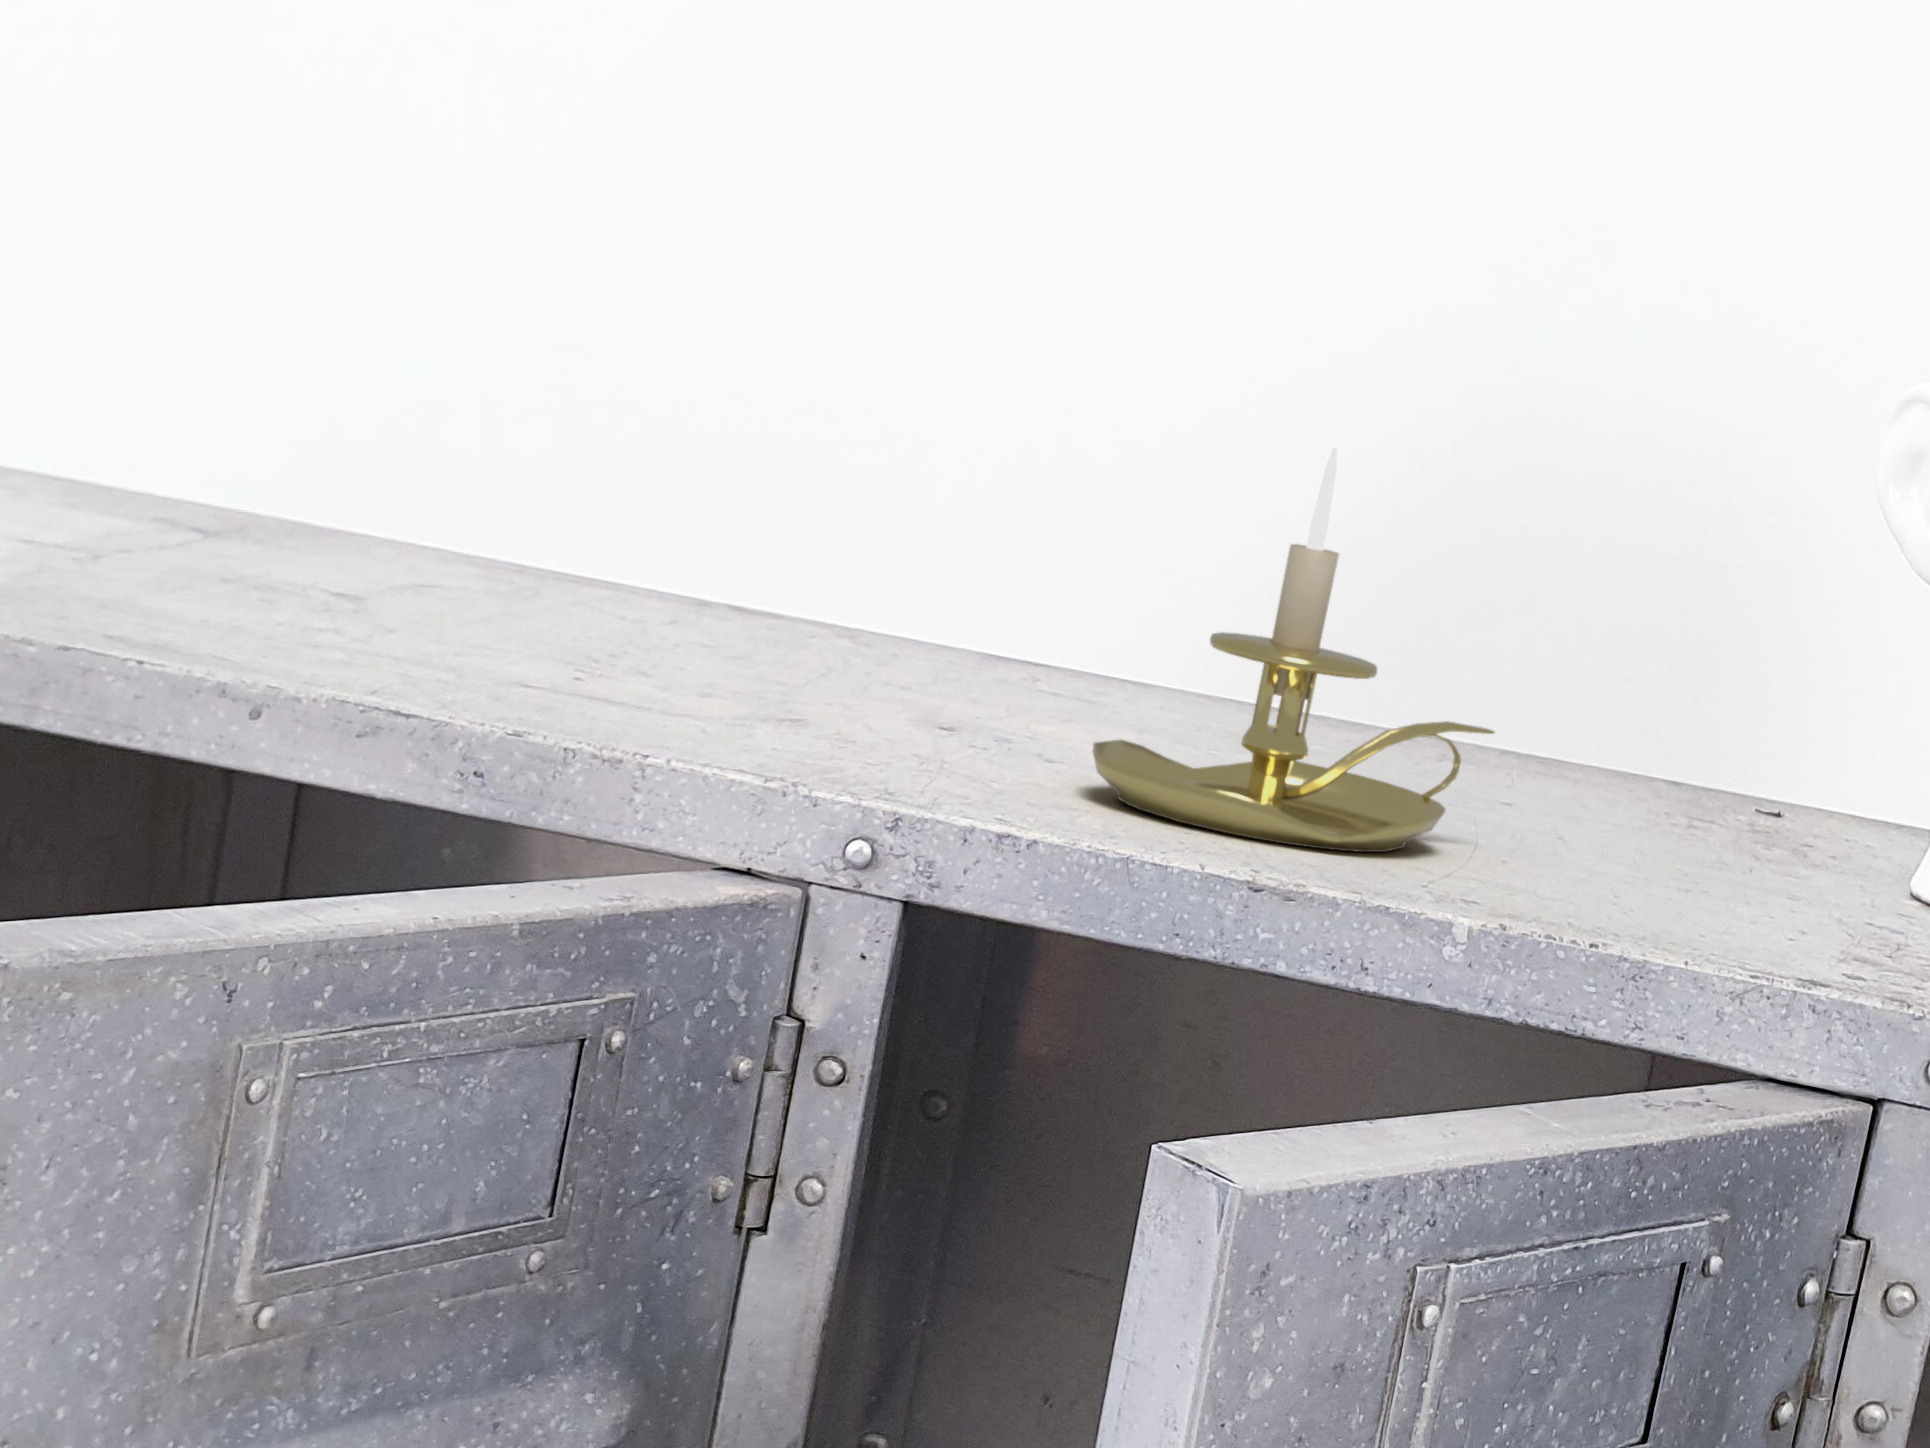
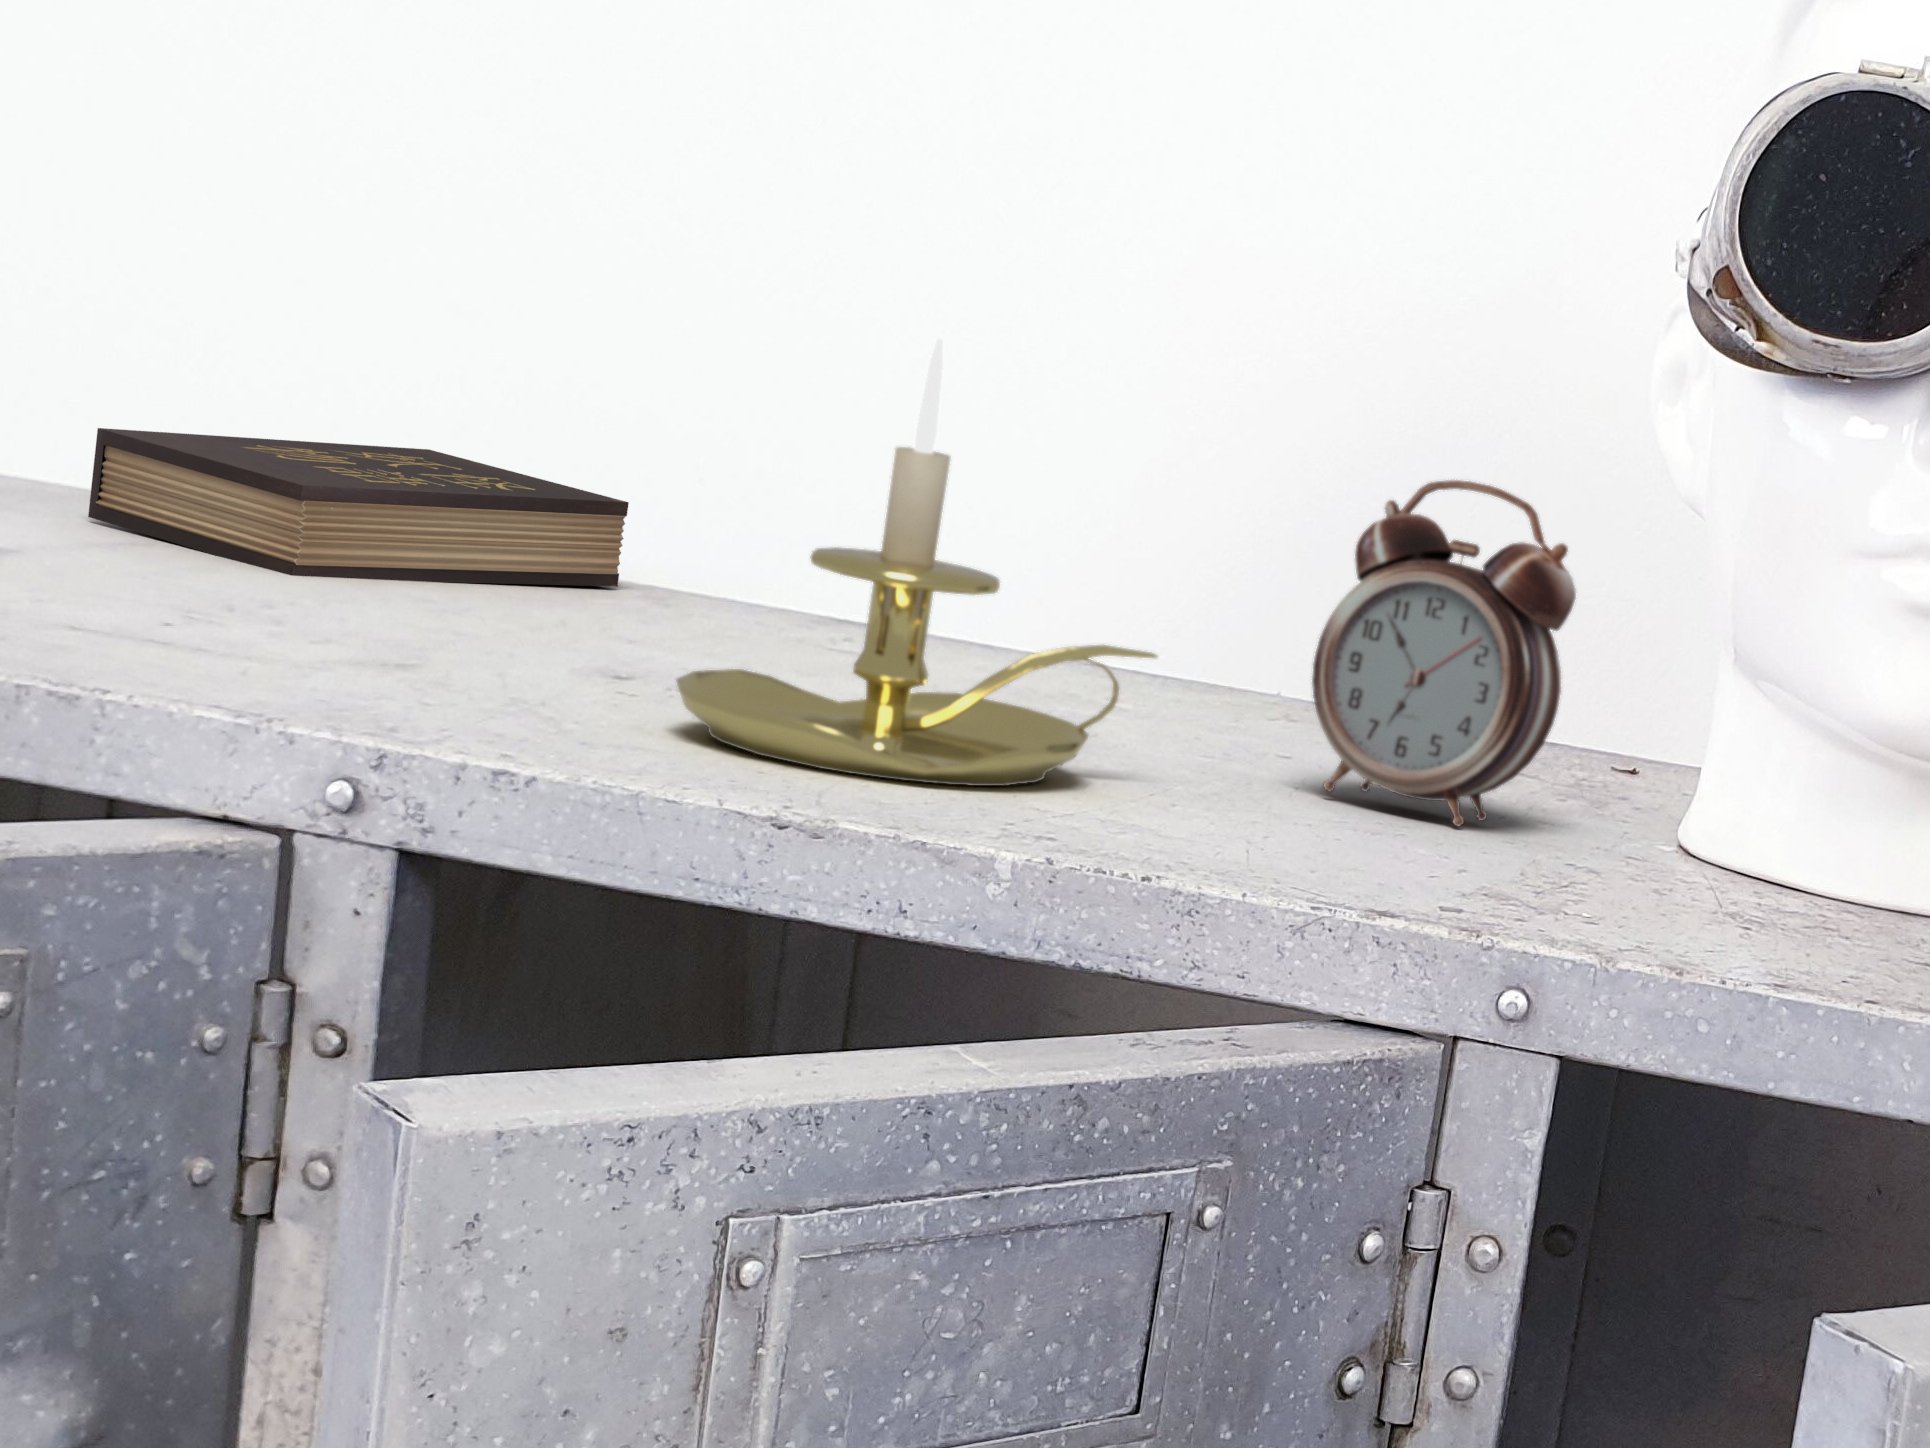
hardback book: none [394,499,850,642] -> present [88,428,629,586]
alarm clock: none [1606,572,1857,888] -> present [1312,480,1576,826]

